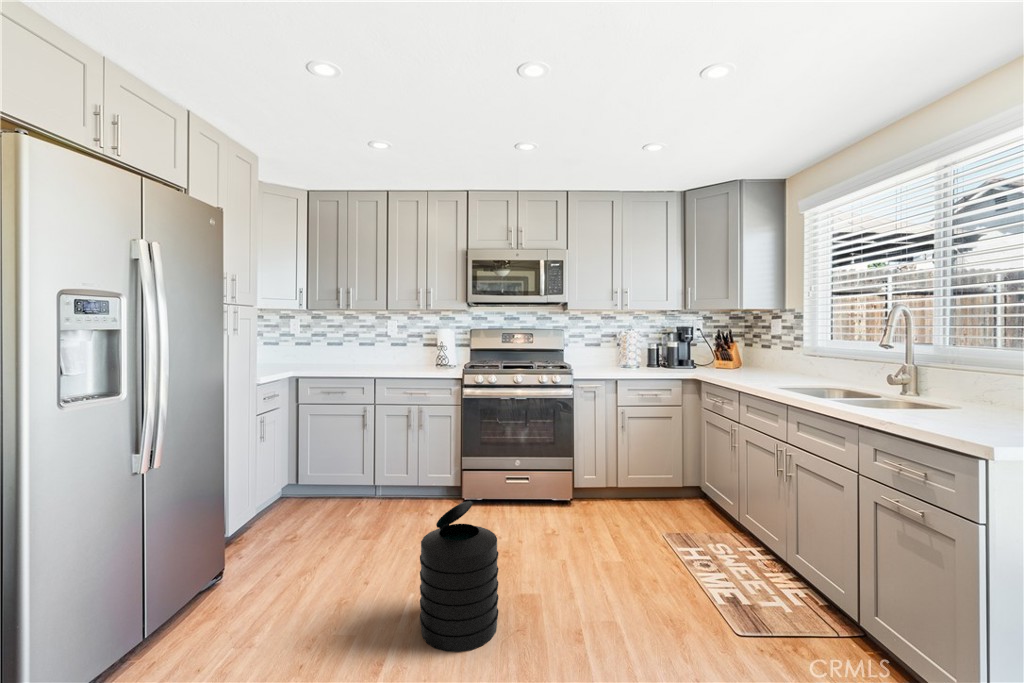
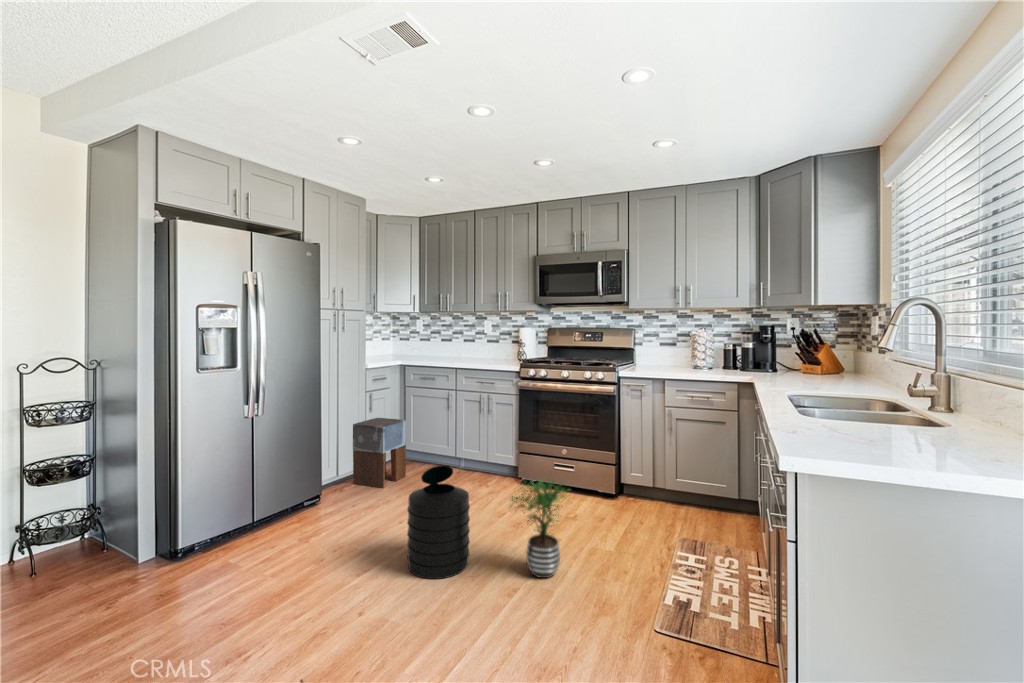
stool: none [248,447,317,540] -> present [353,418,406,488]
potted plant: none [542,497,614,614] -> present [511,480,565,578]

